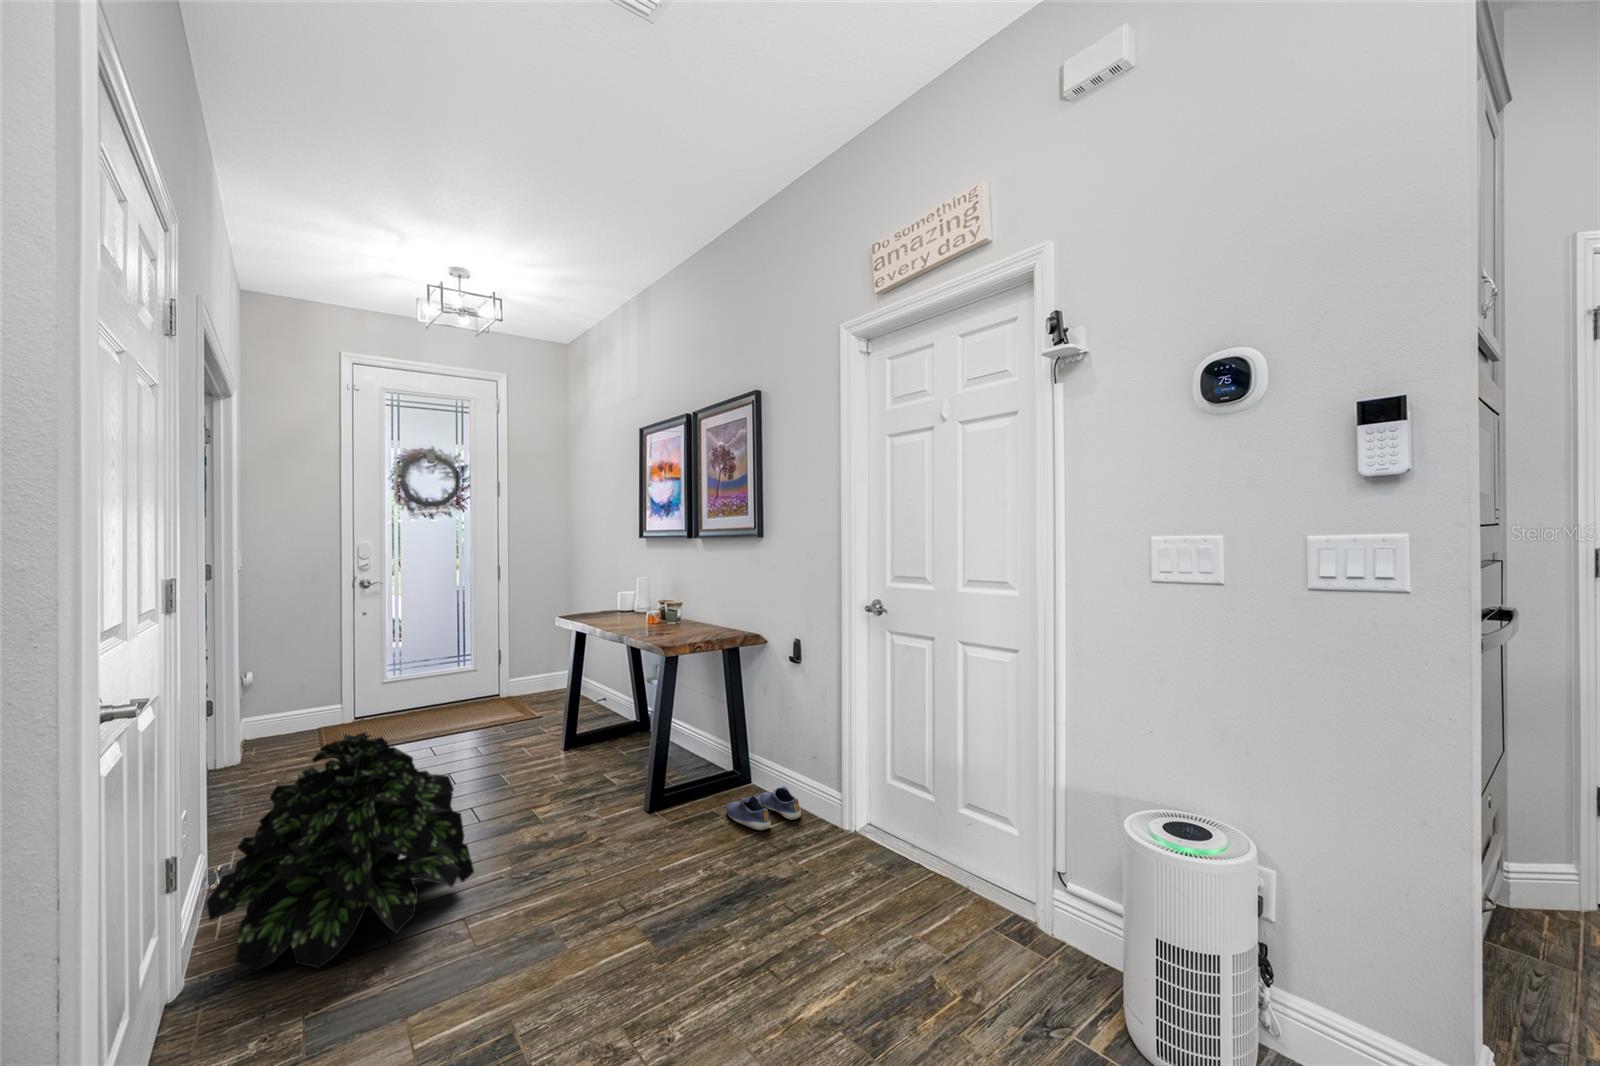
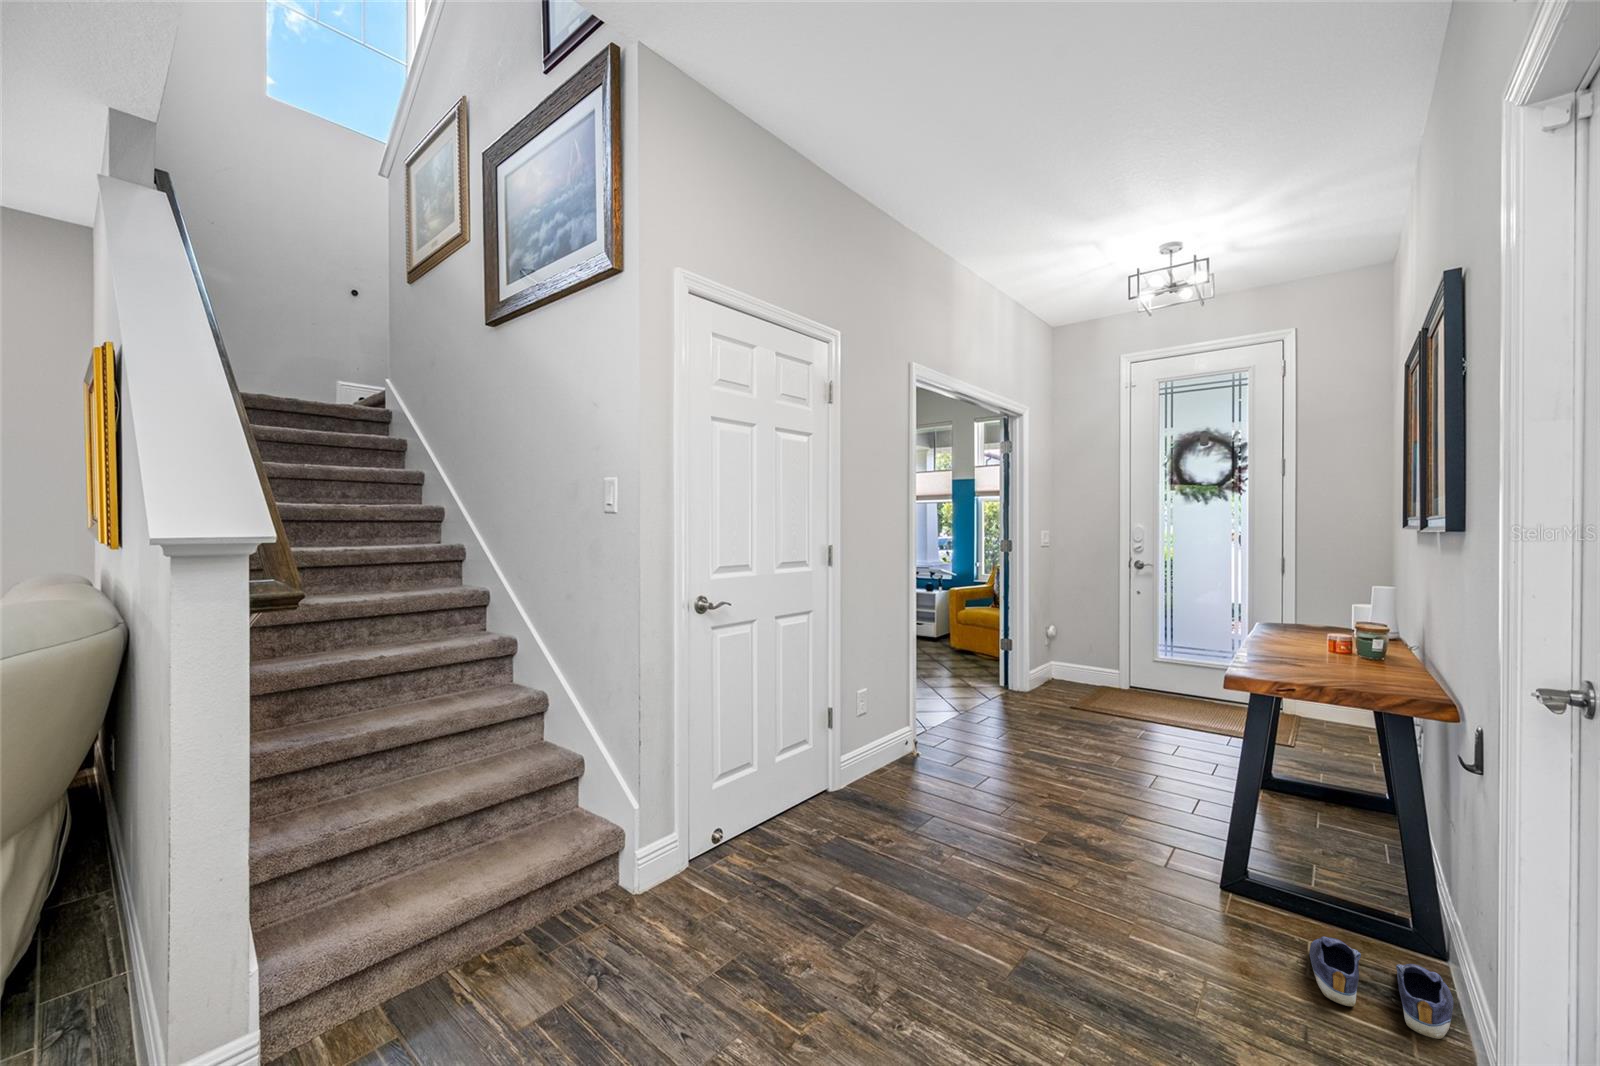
potted plant: present [207,733,474,971] -> none [853,673,1014,826]

